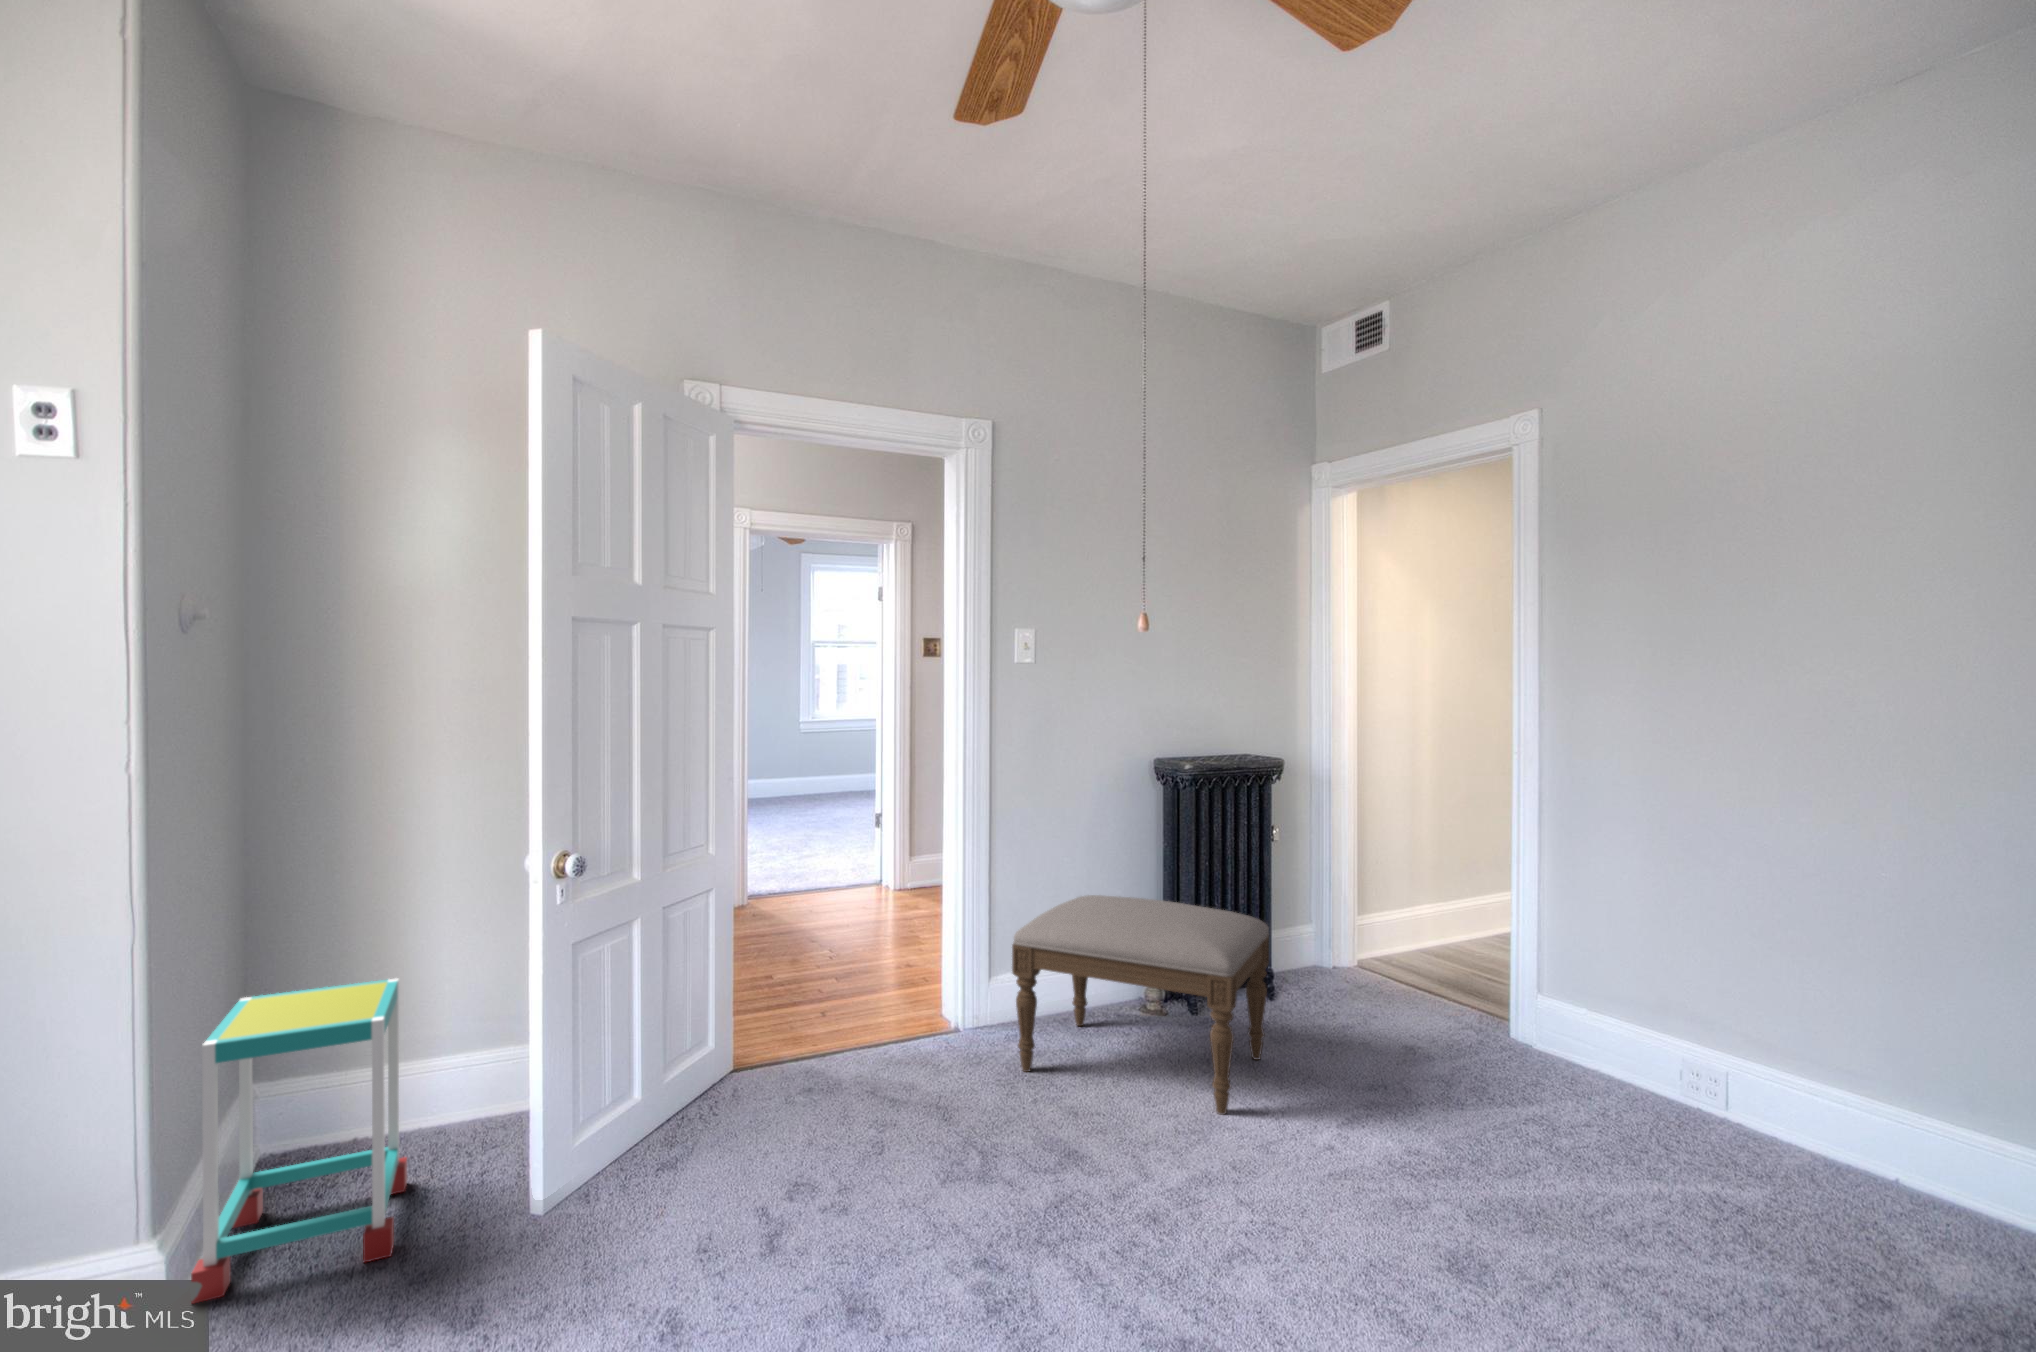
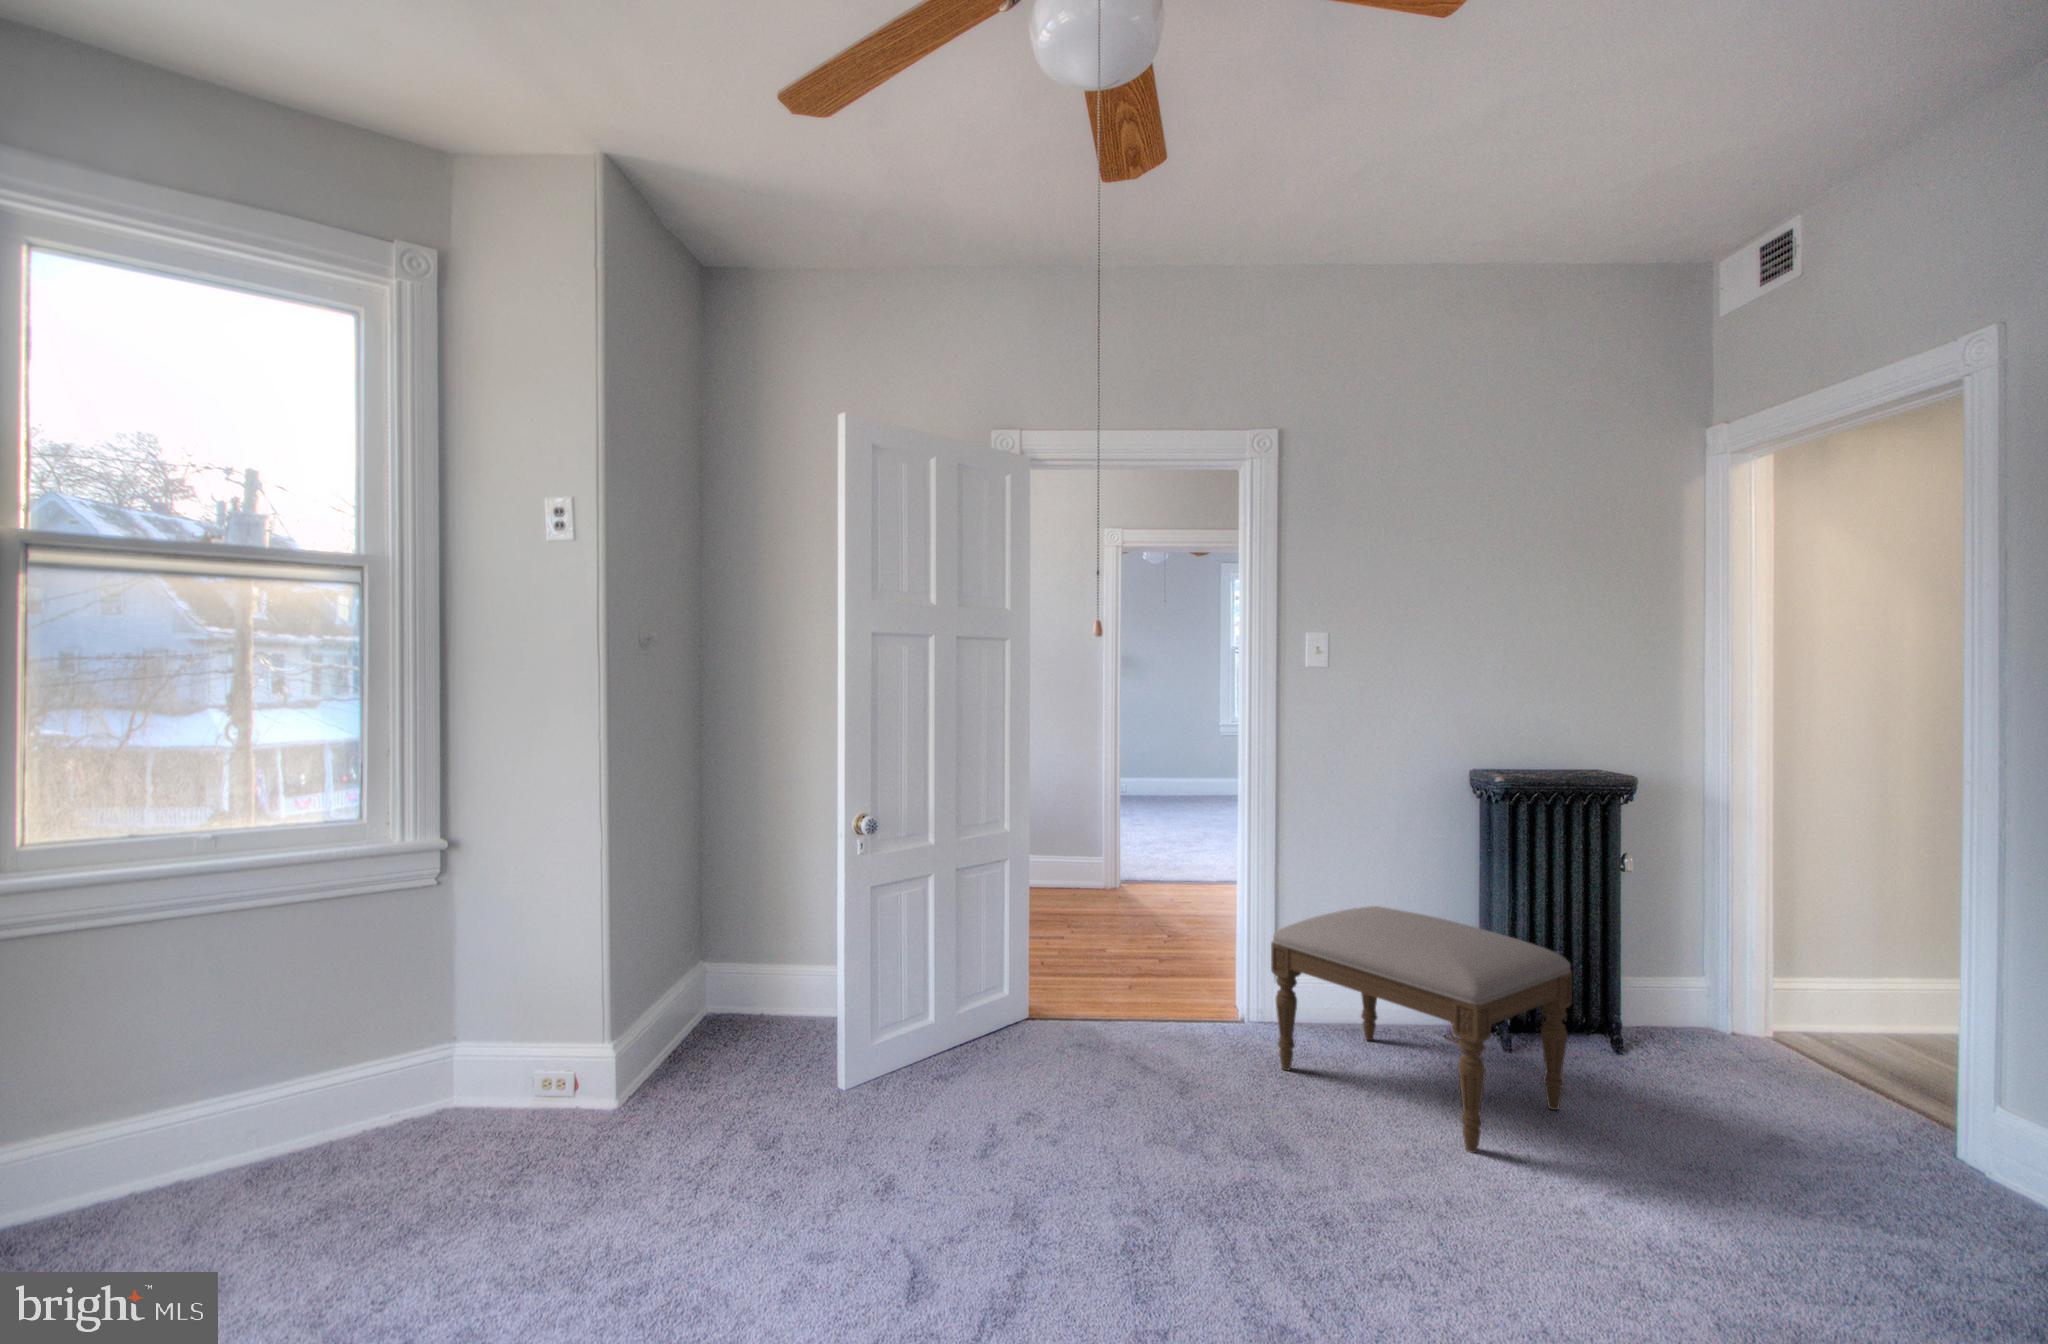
side table: present [191,978,407,1304] -> none [634,898,776,1094]

